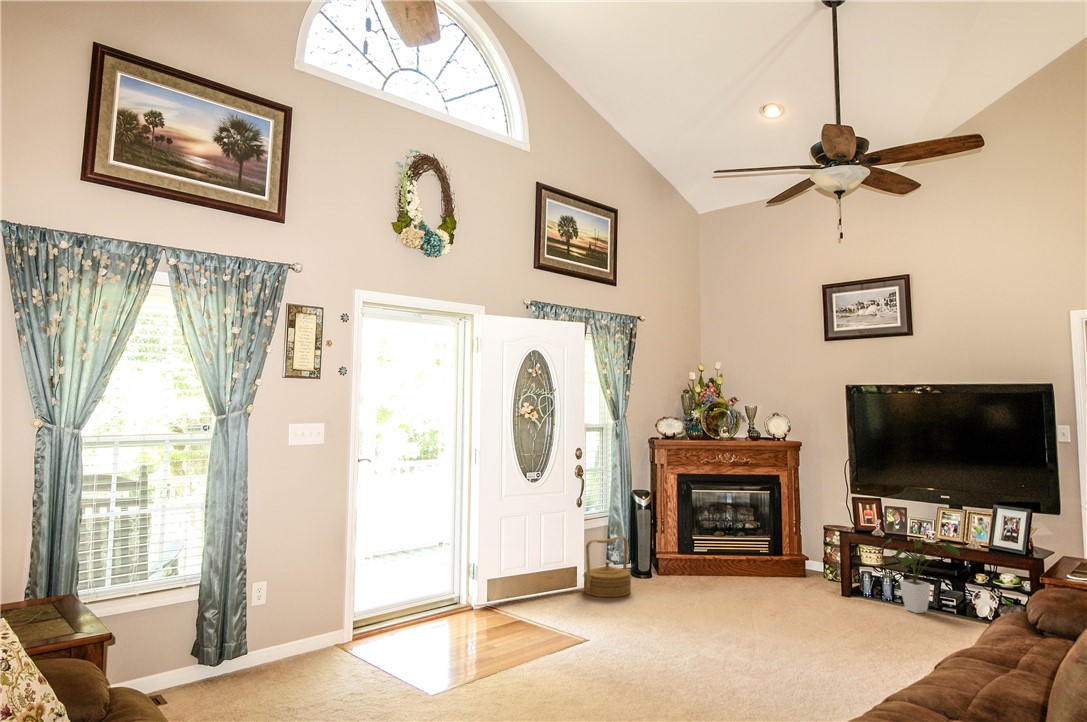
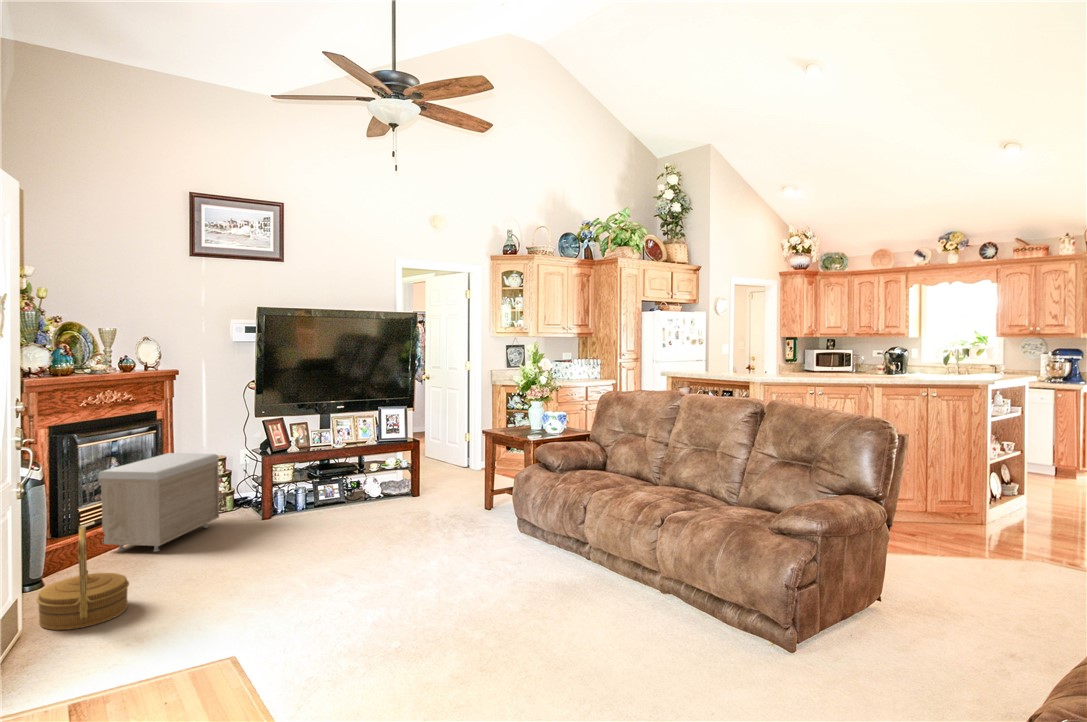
storage bench: none [706,512,800,584] -> present [98,453,219,552]
house plant: present [887,539,959,613] -> none [323,443,367,509]

